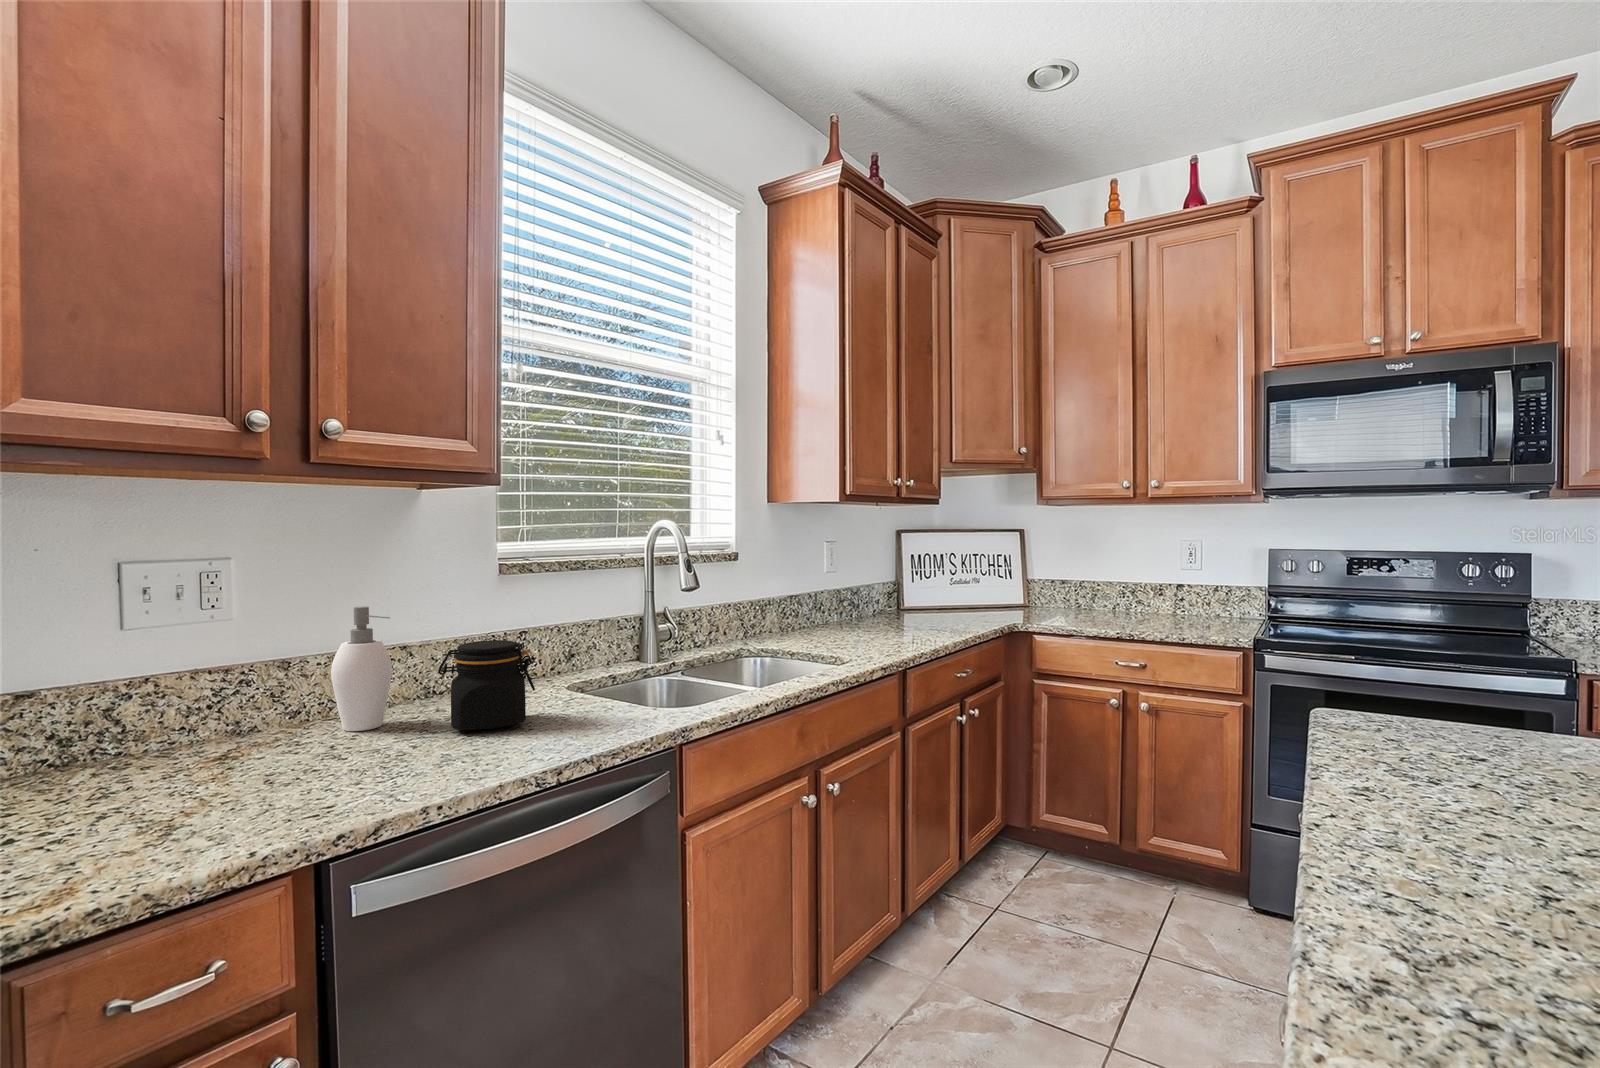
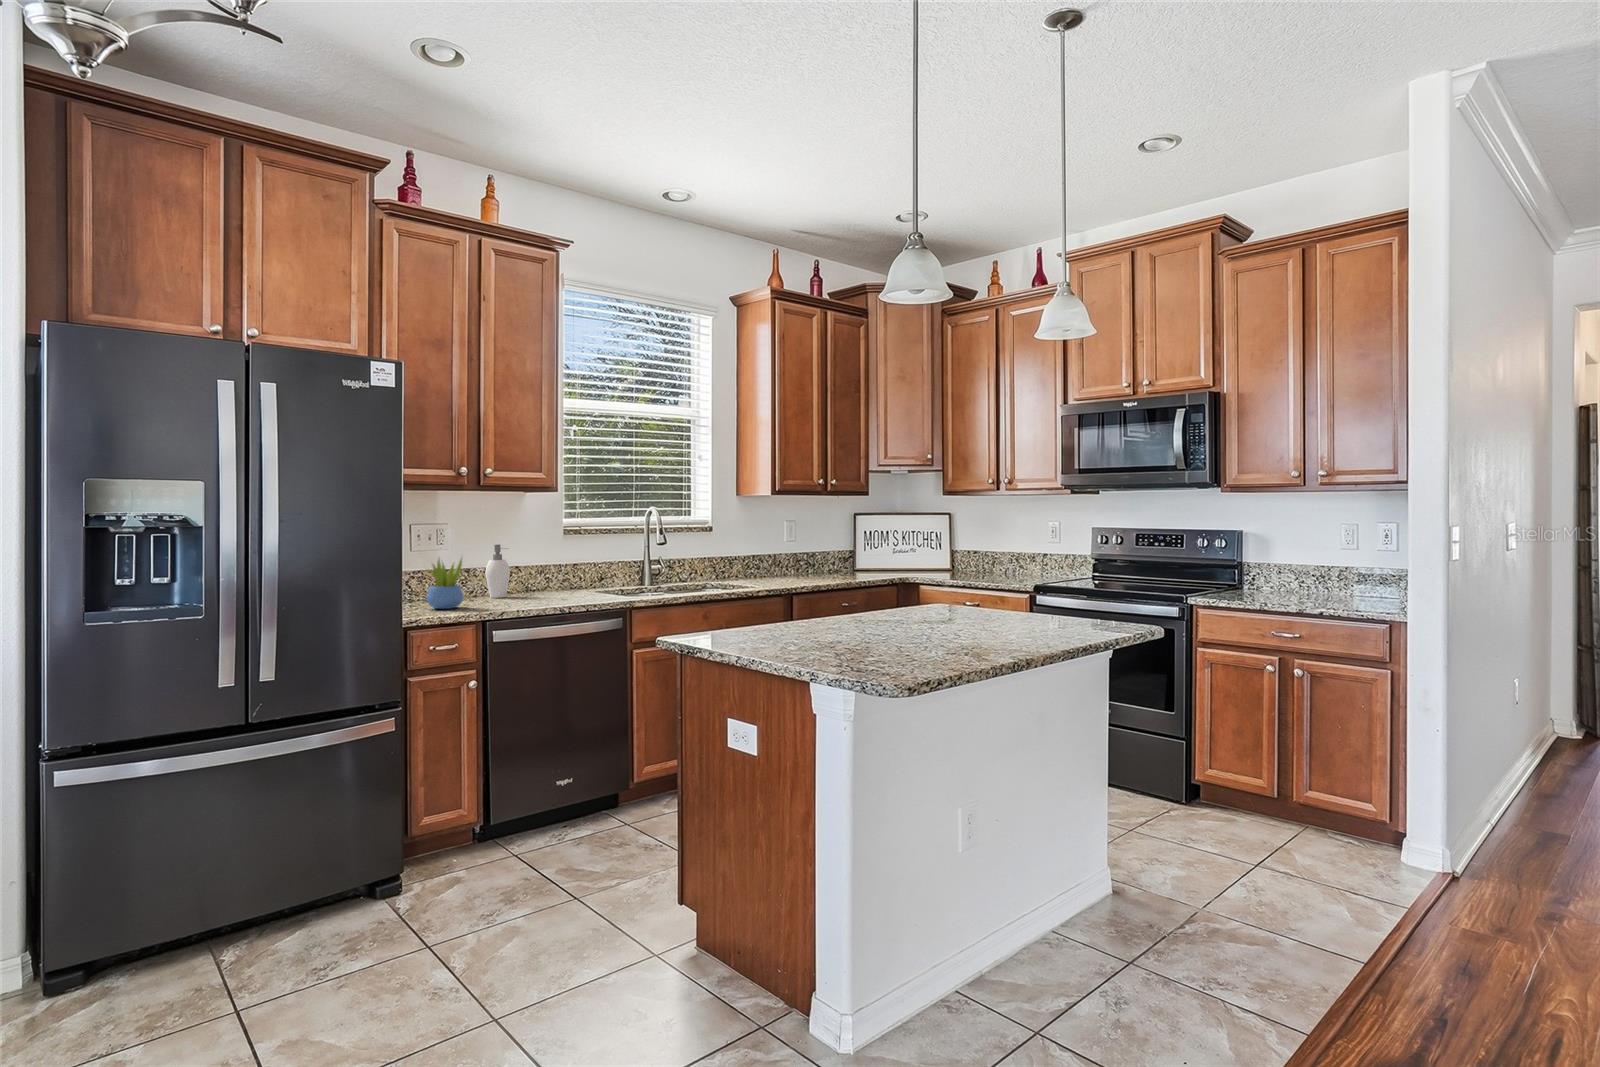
jar: present [438,640,535,730] -> none [528,561,570,599]
succulent plant: none [135,655,261,821] -> present [427,559,464,609]

